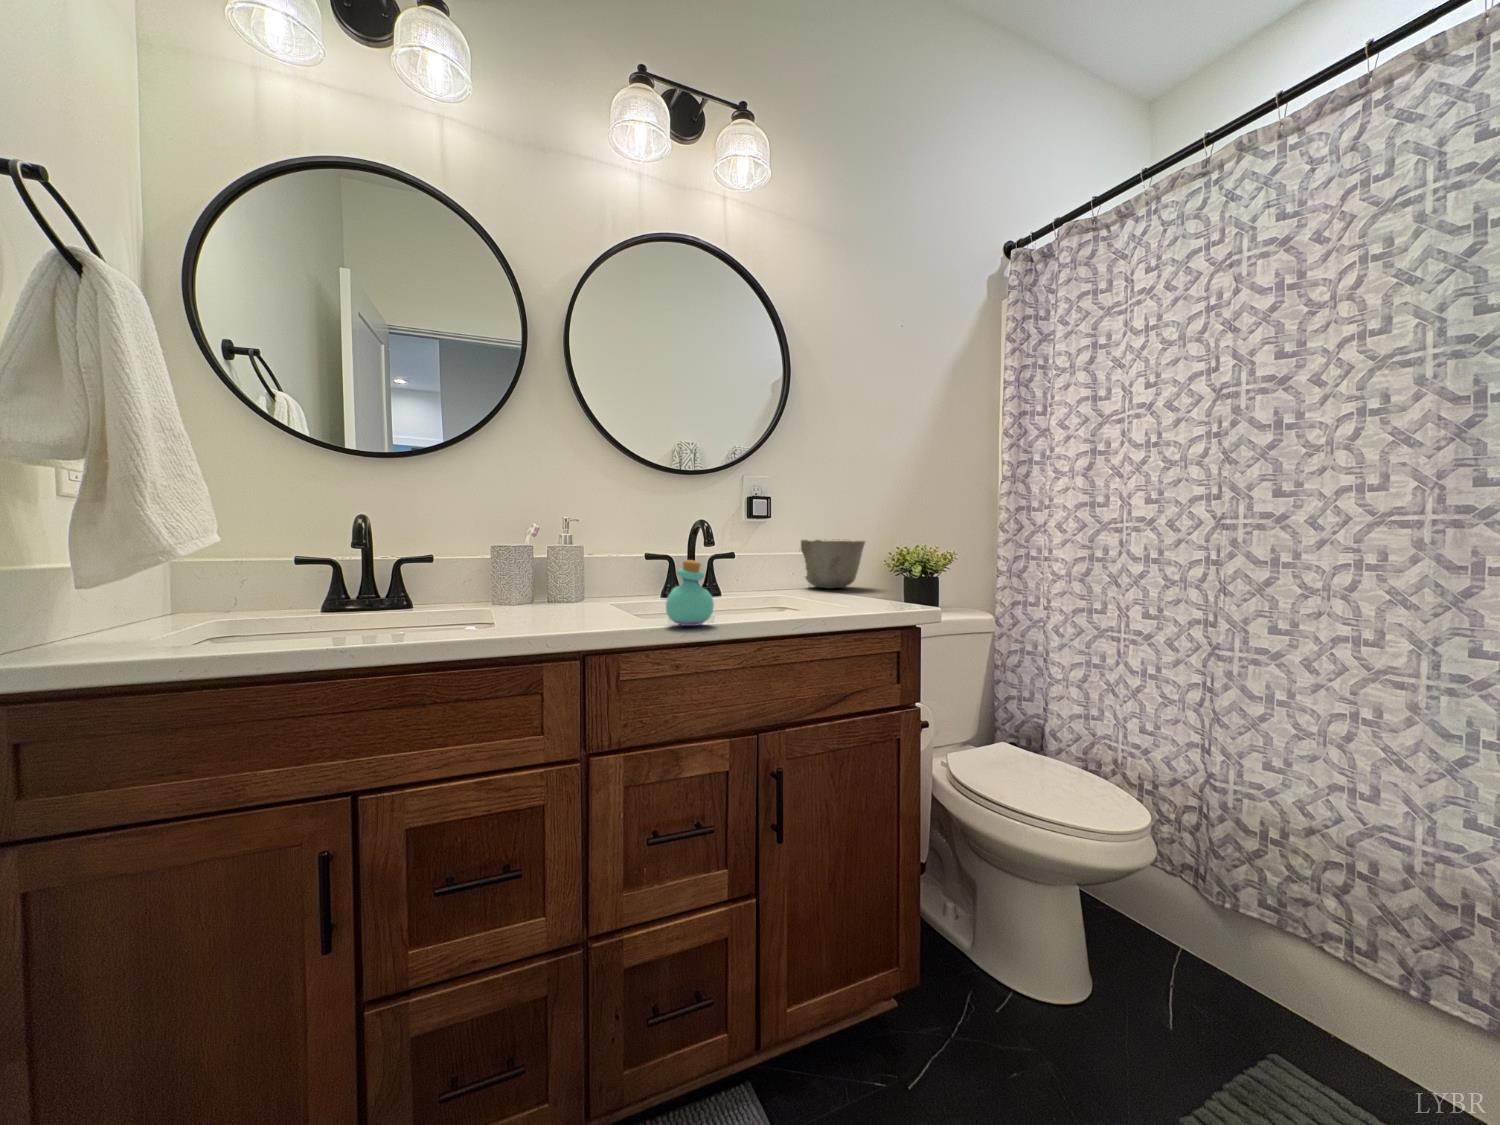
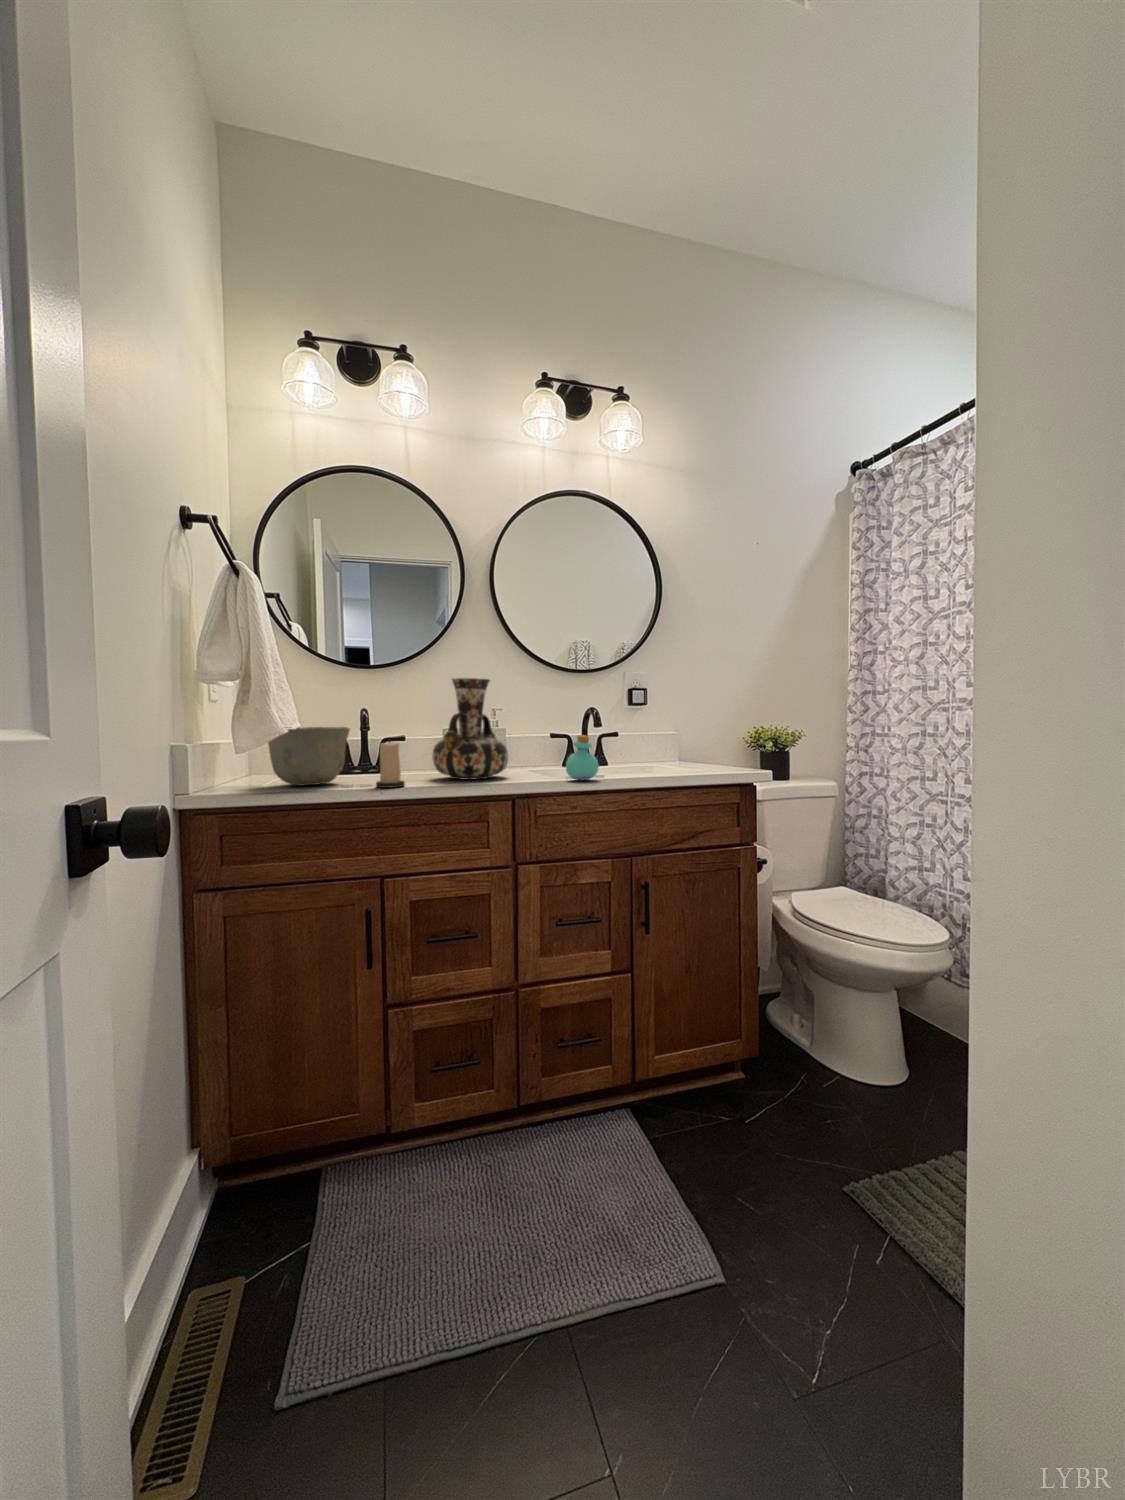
decorative vase: none [463,472,582,624] -> present [432,678,508,779]
ceramic bowl: present [801,539,865,588] -> present [268,727,350,785]
candle: none [351,564,405,646] -> present [376,741,405,788]

